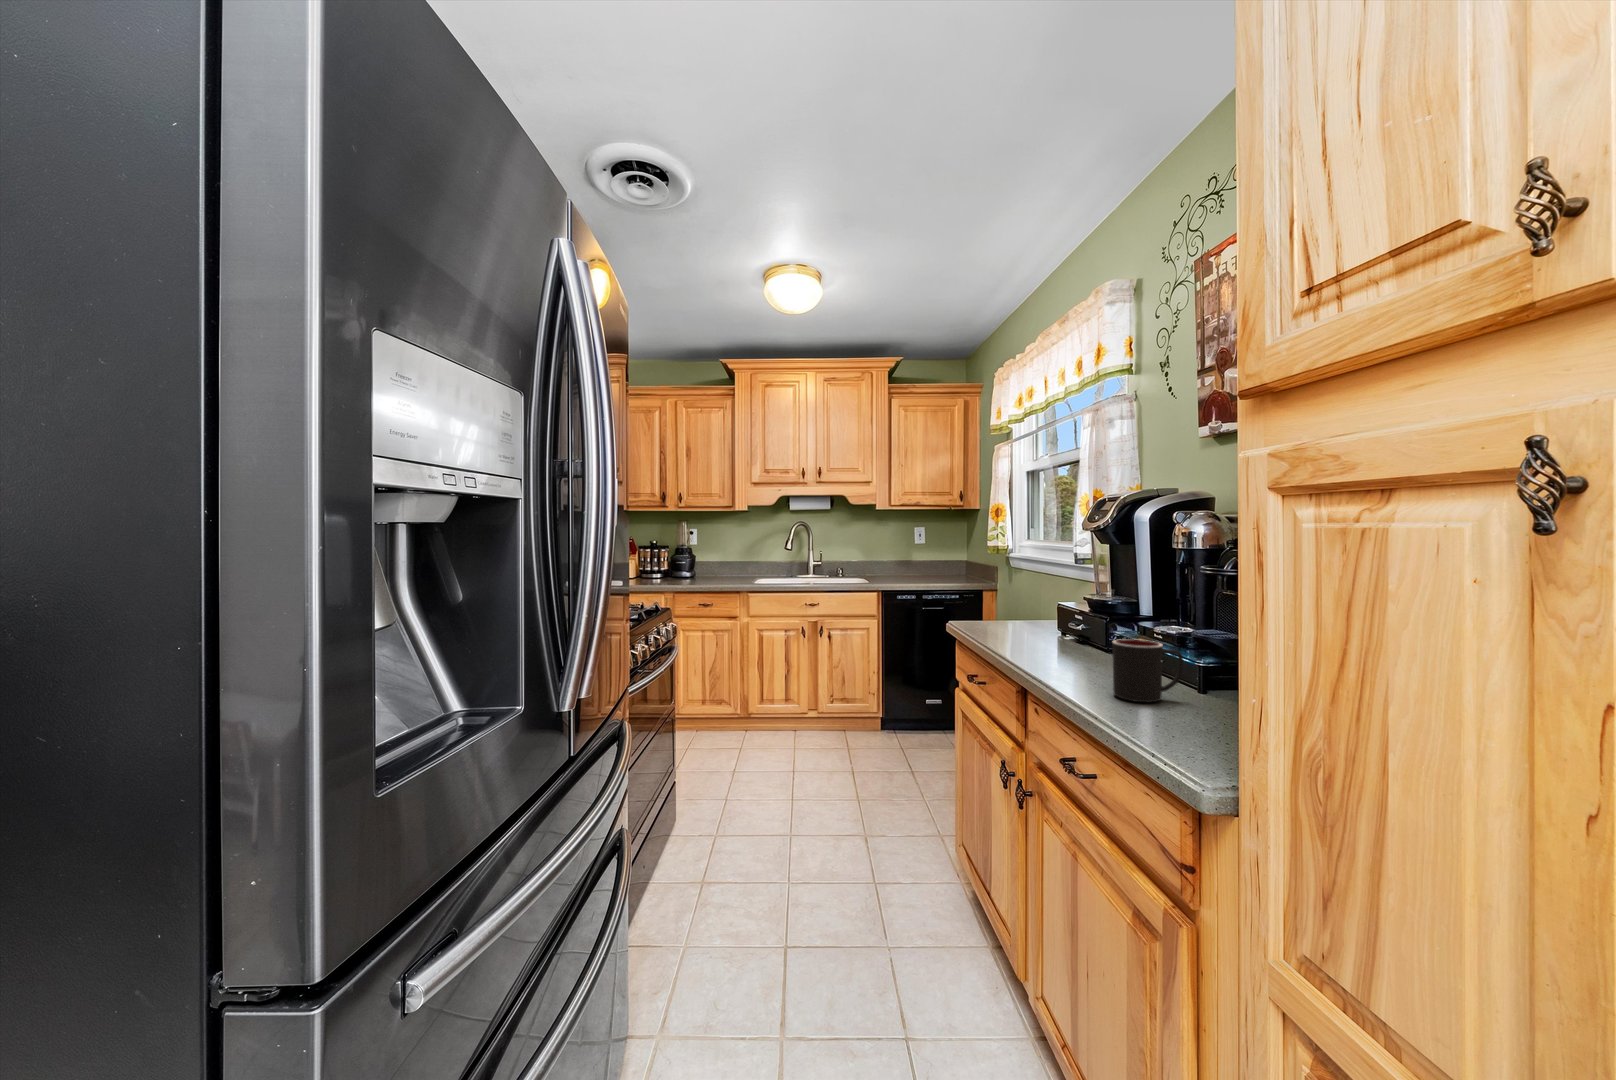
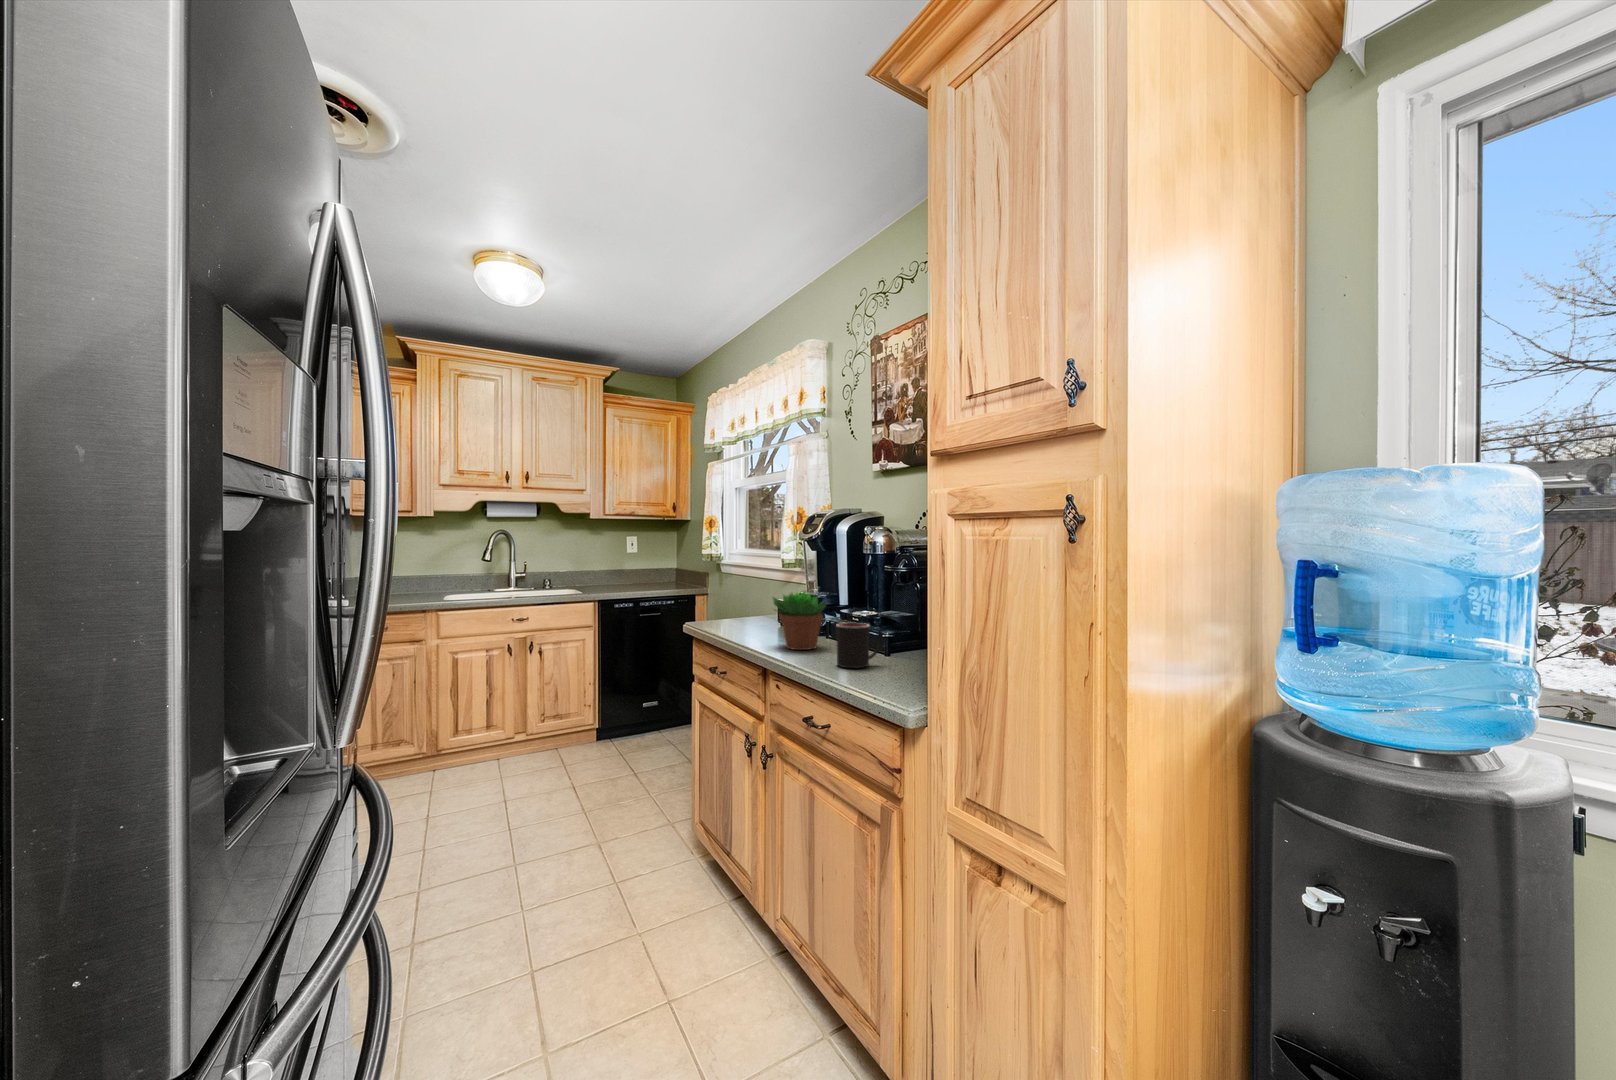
succulent plant: none [1035,591,1110,668] -> present [773,591,825,650]

